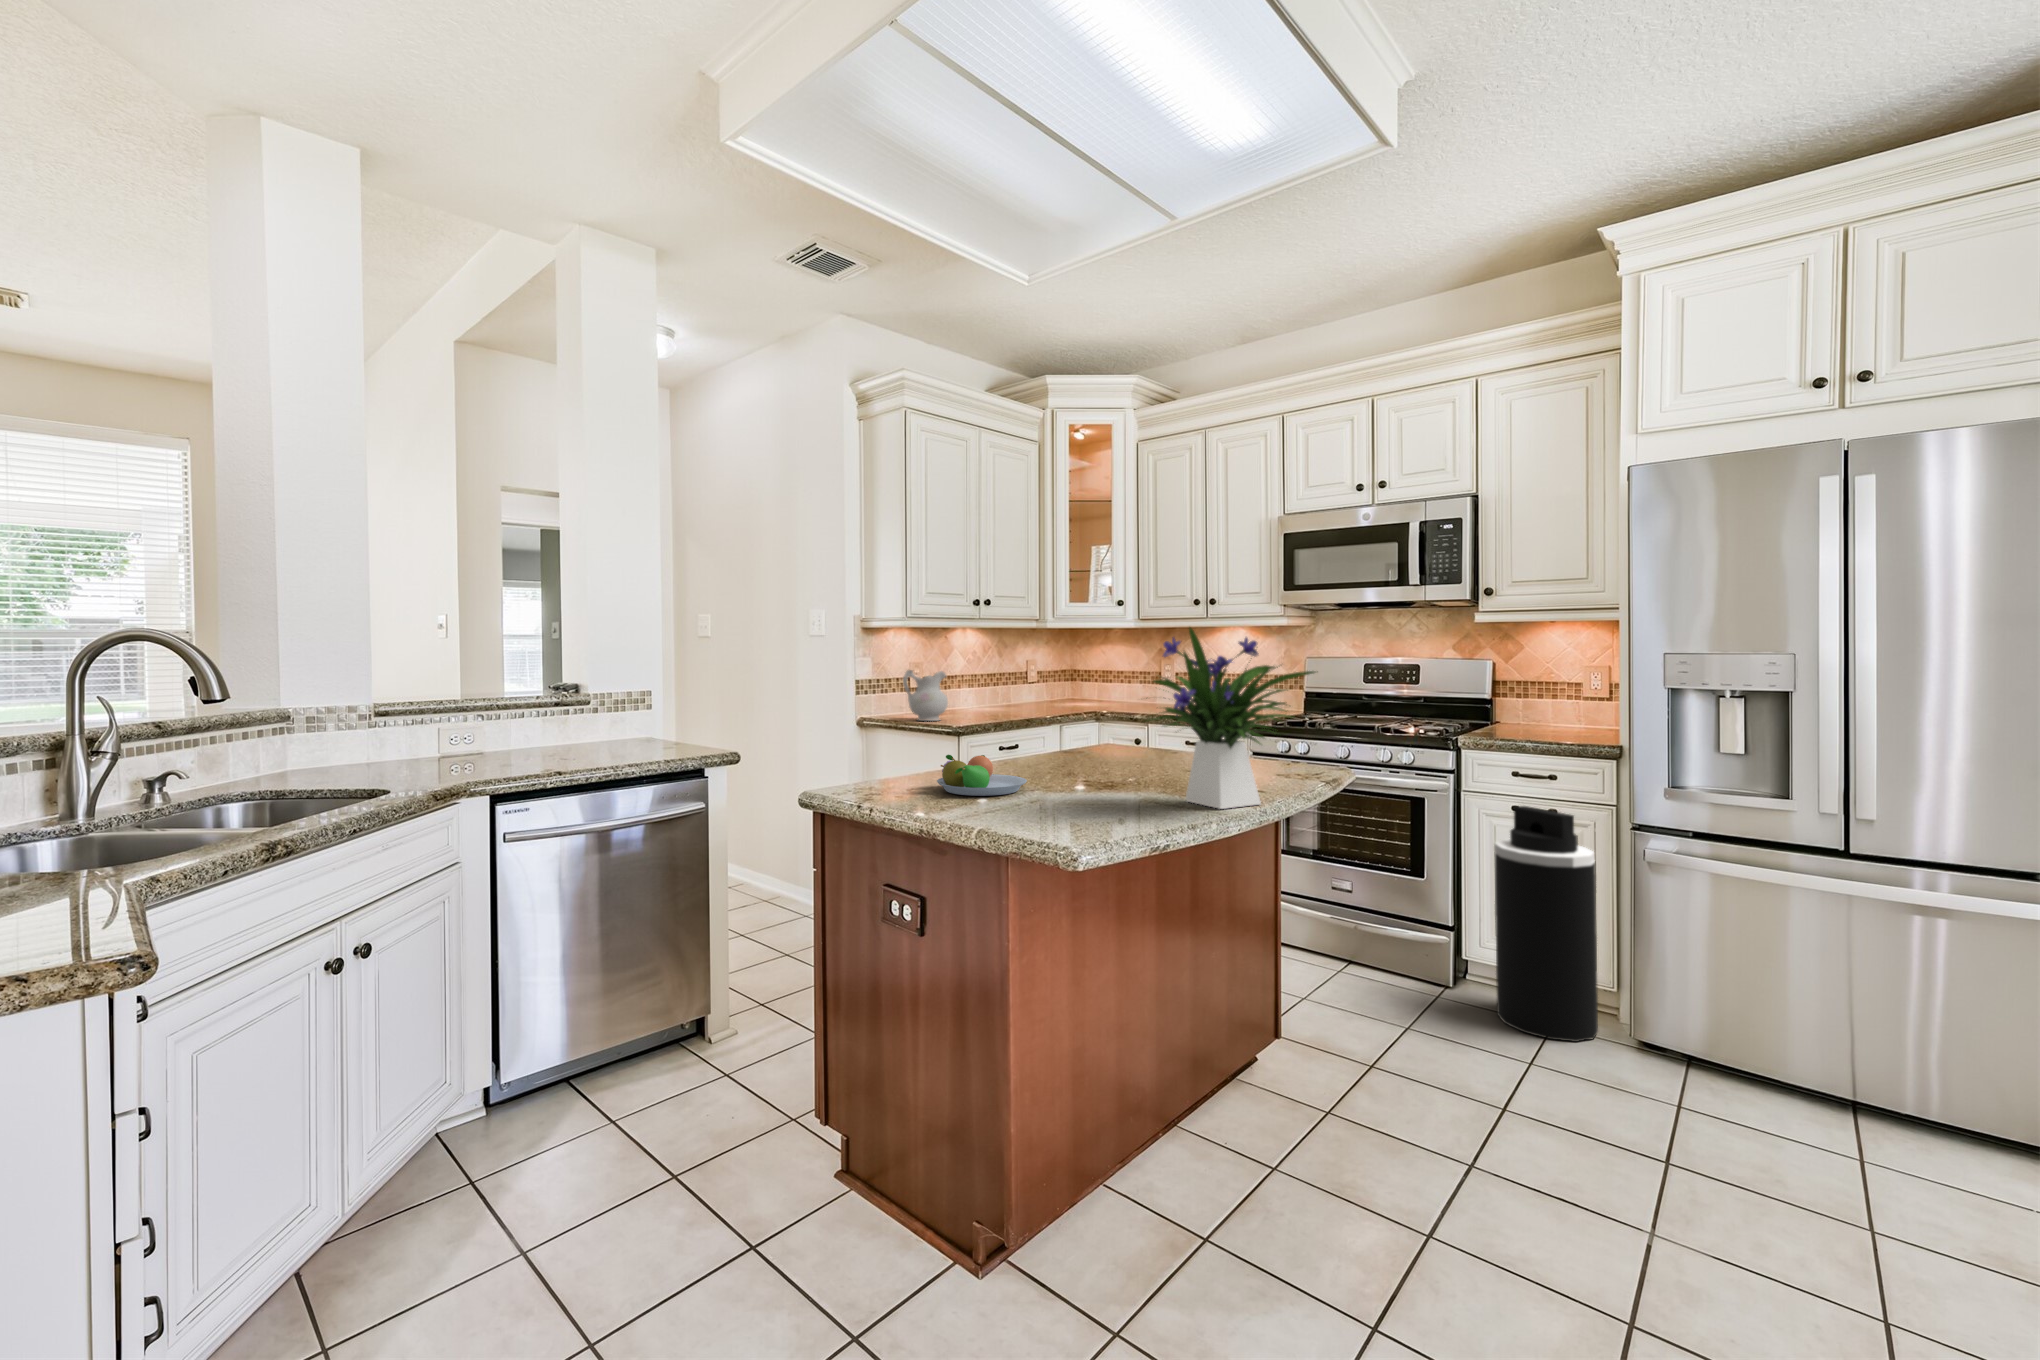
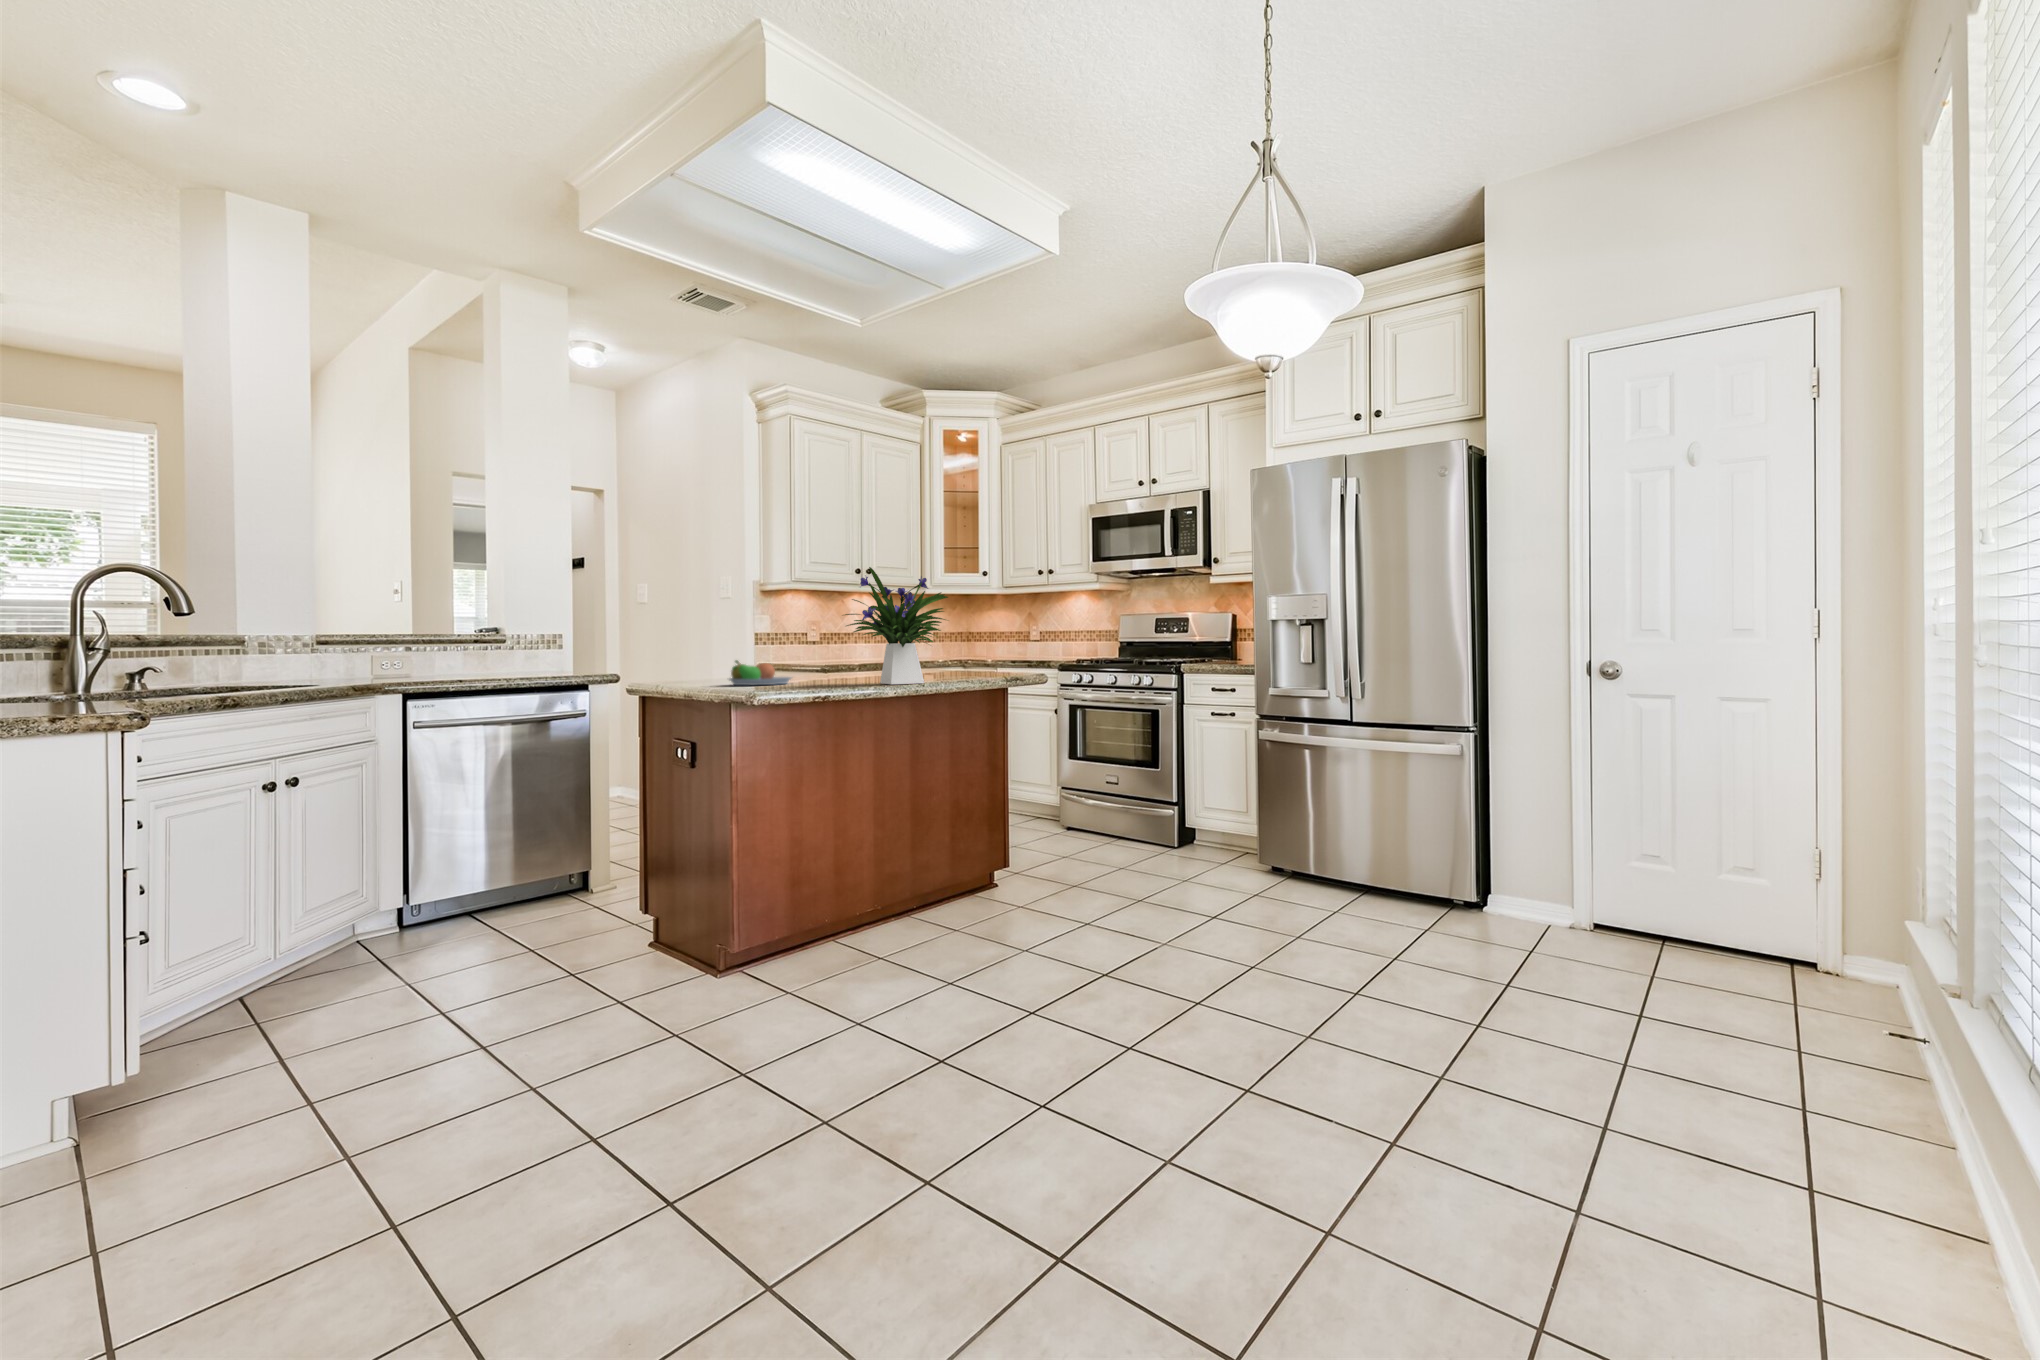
ceramic pitcher: present [903,670,948,721] -> none [799,627,836,668]
trash can: present [1494,806,1598,1042] -> none [1186,711,1247,870]

